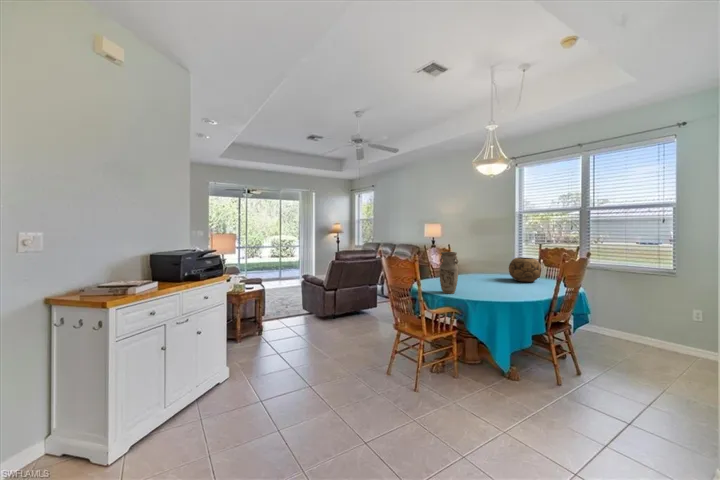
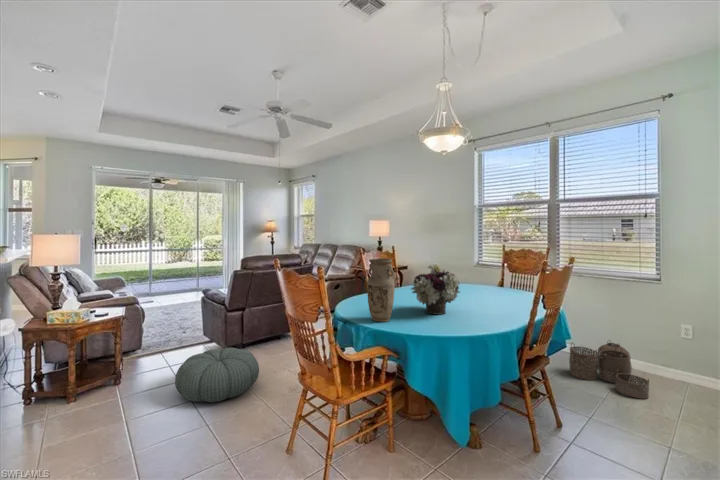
flower arrangement: none [468,256,504,291] -> present [411,263,460,315]
decorative bowl: present [509,258,541,282] -> none [466,264,508,297]
pouf: none [301,315,355,349] -> present [175,348,259,402]
woven basket: none [593,321,657,362] -> present [569,343,649,399]

